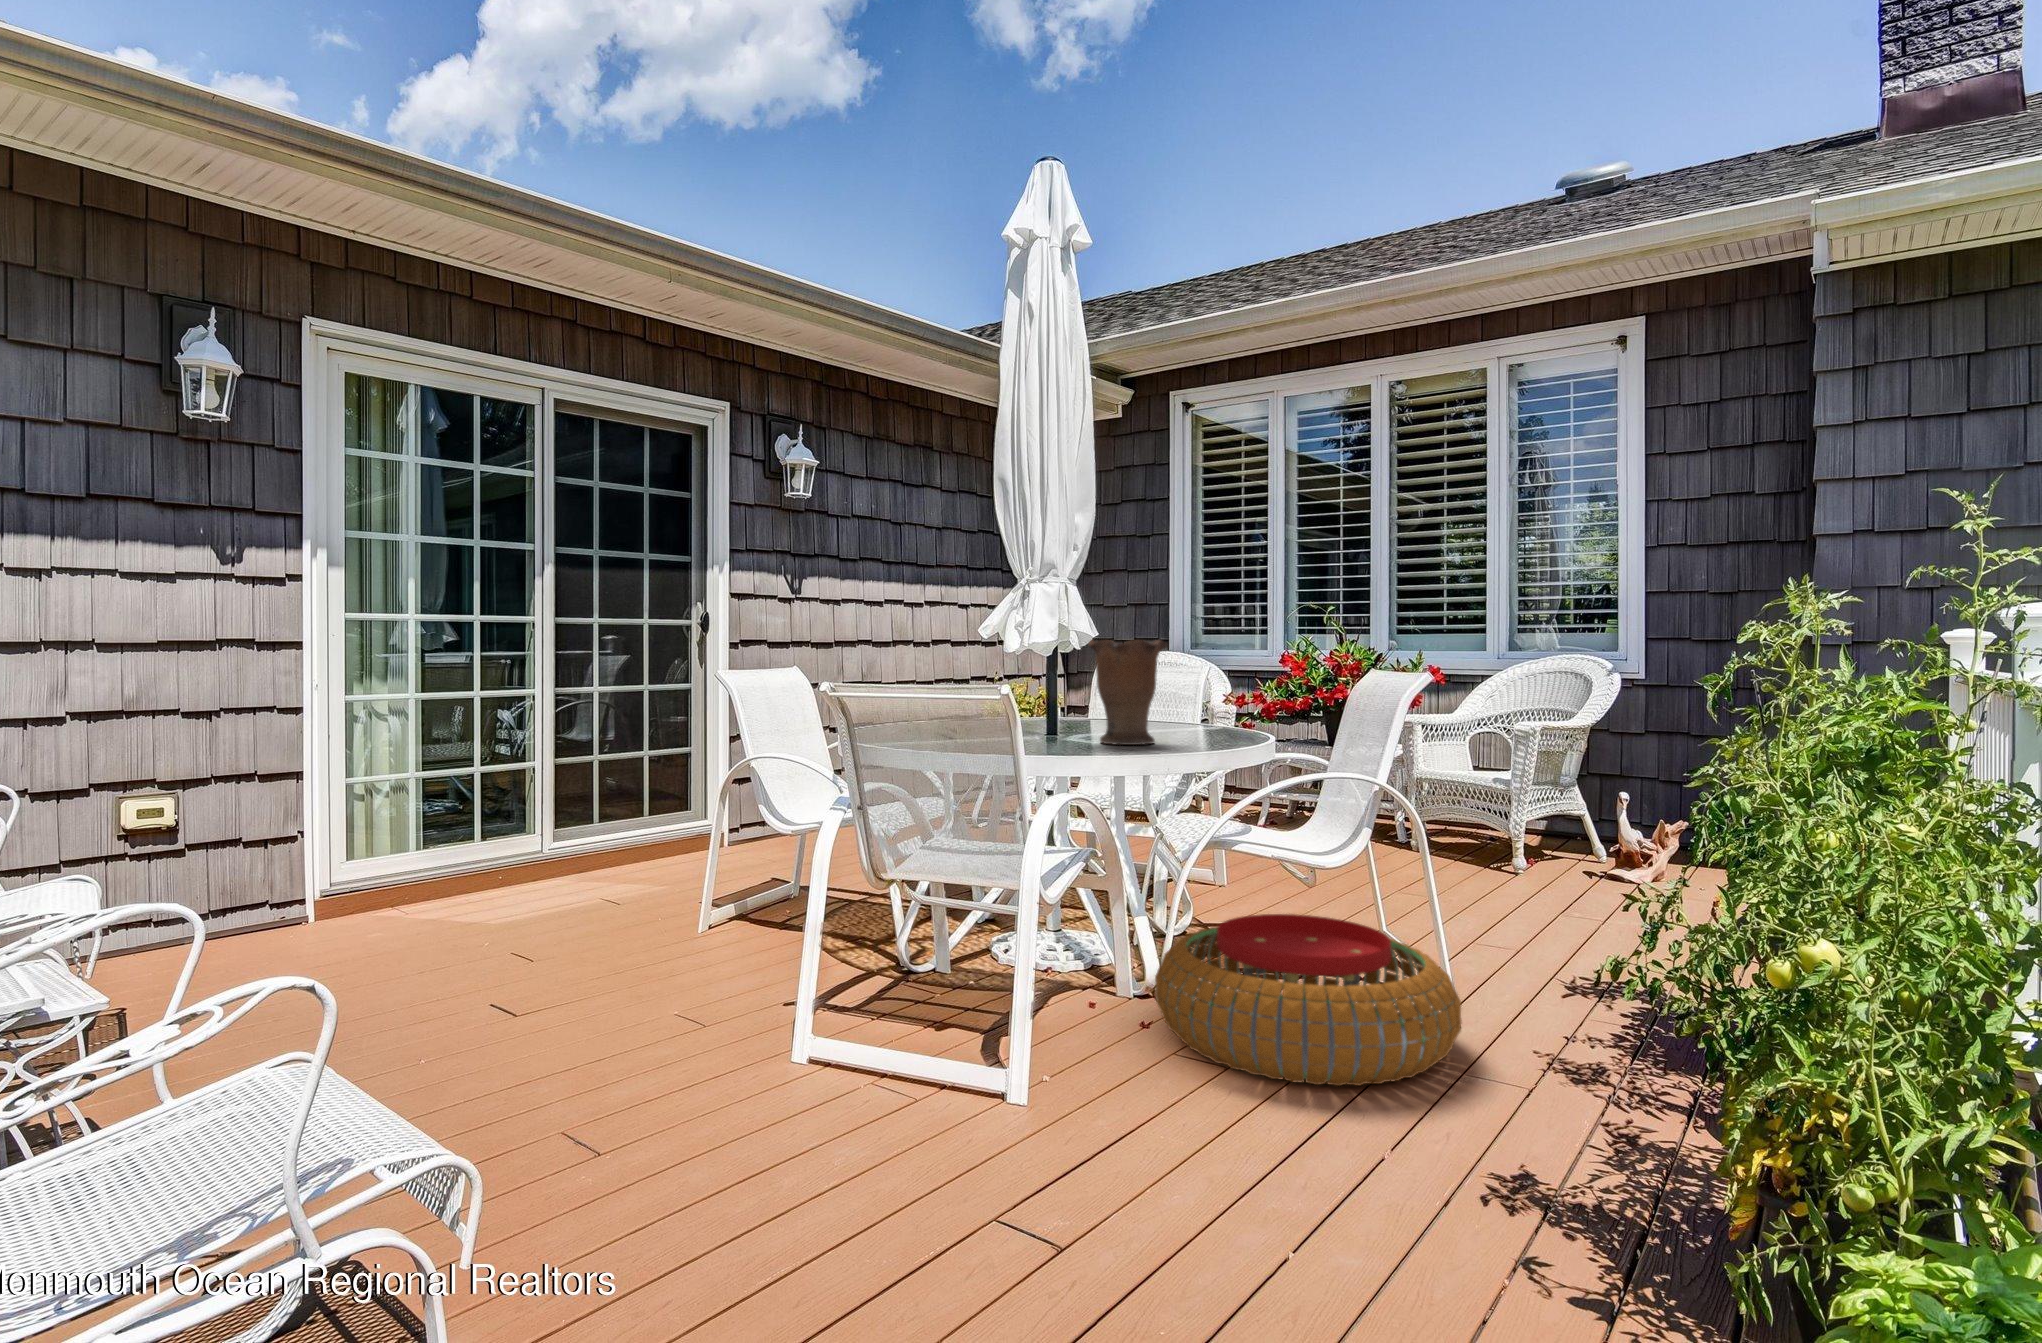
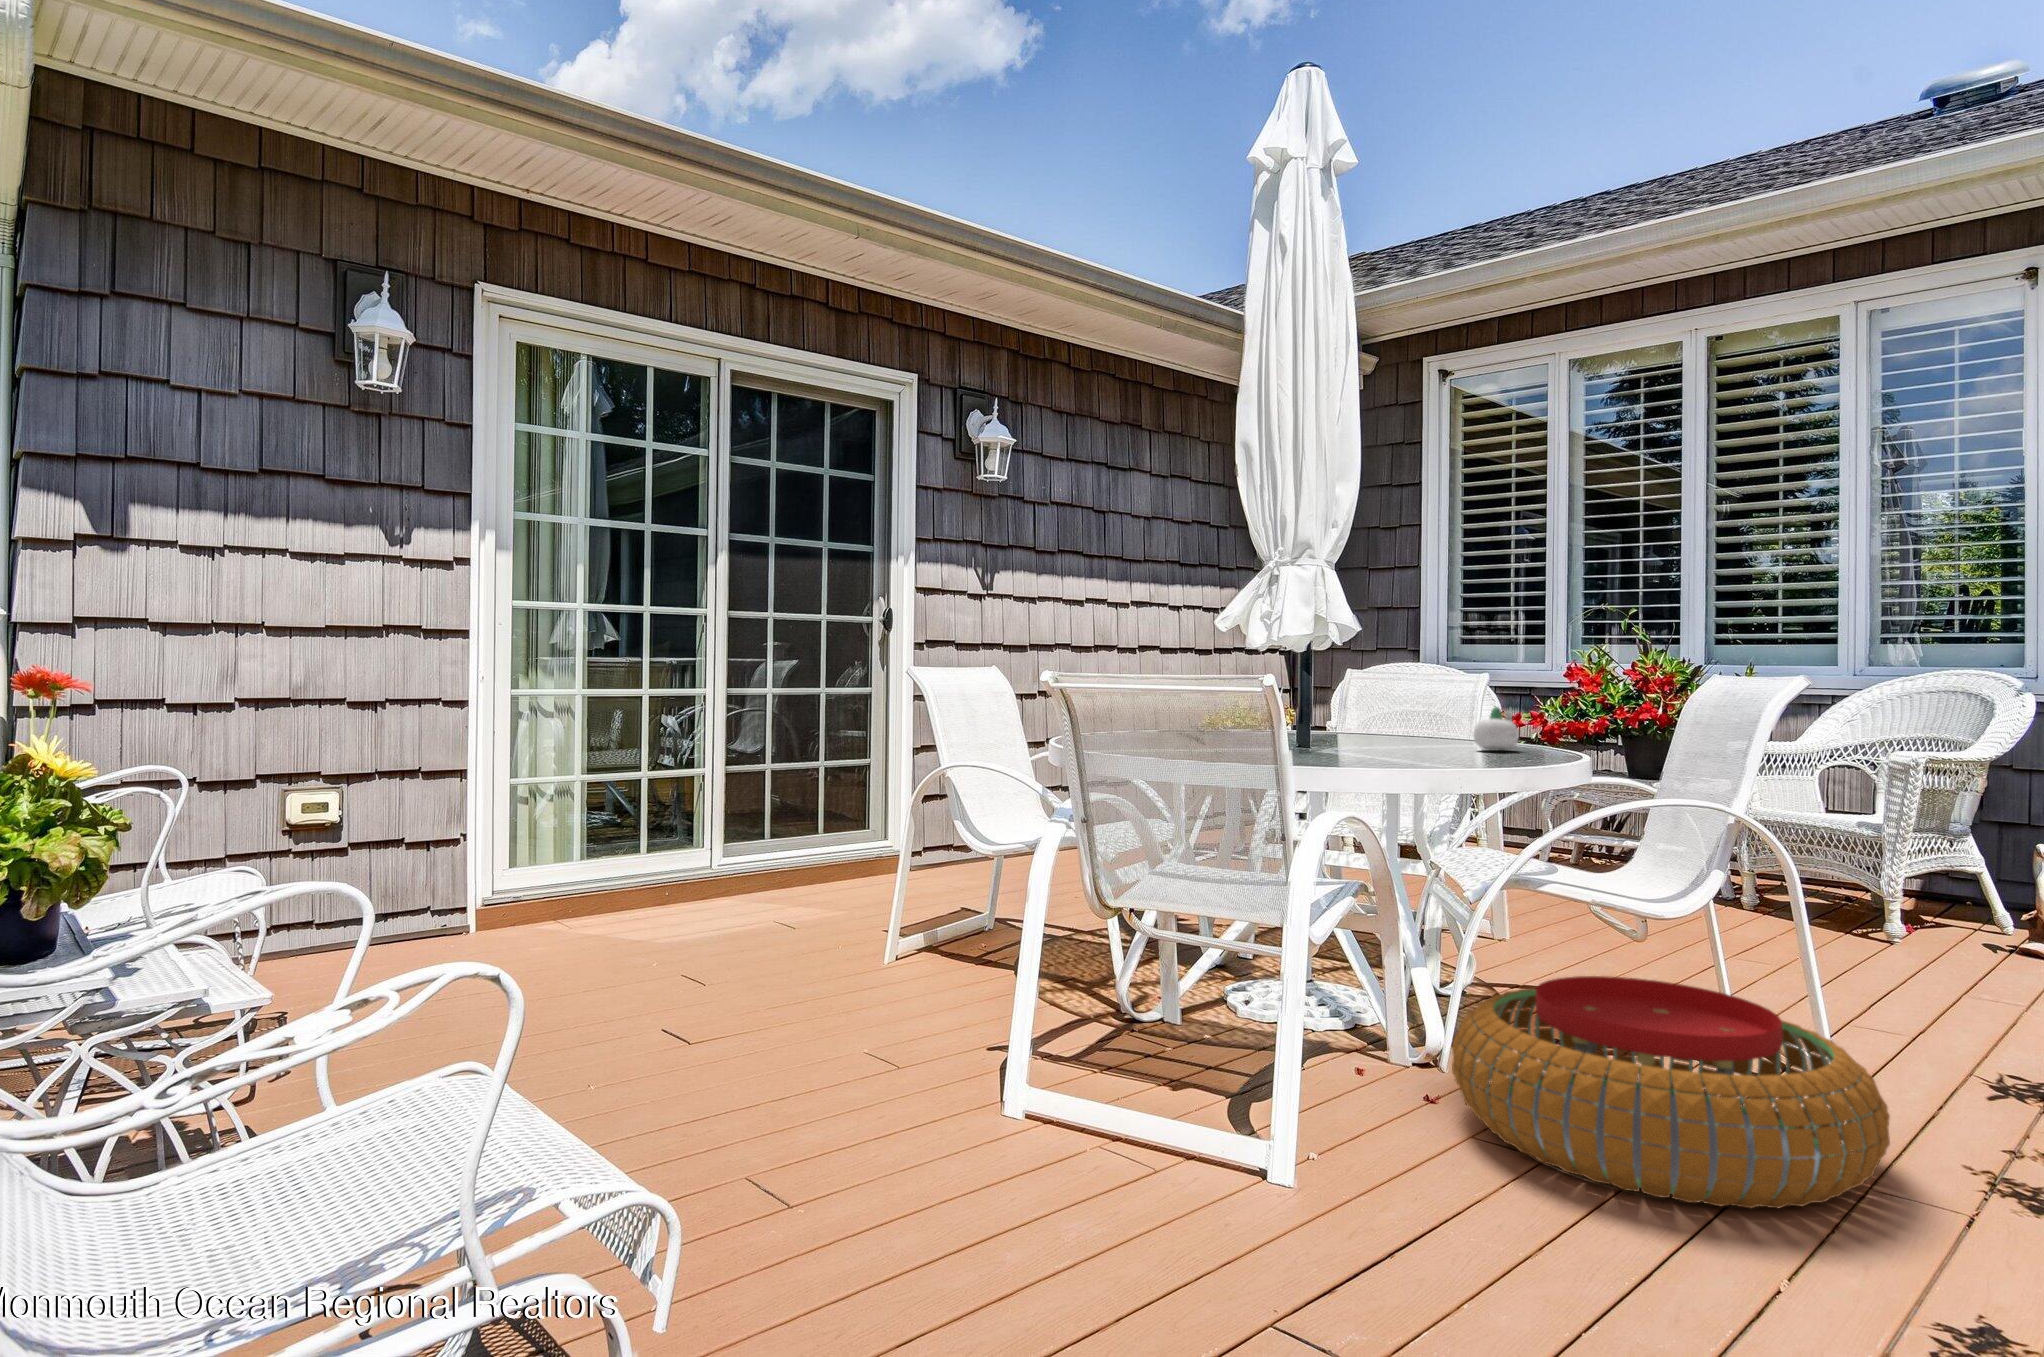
vase: present [1088,640,1167,745] -> none [1355,630,1457,760]
succulent planter: none [1186,698,1221,733] -> present [1473,707,1519,750]

